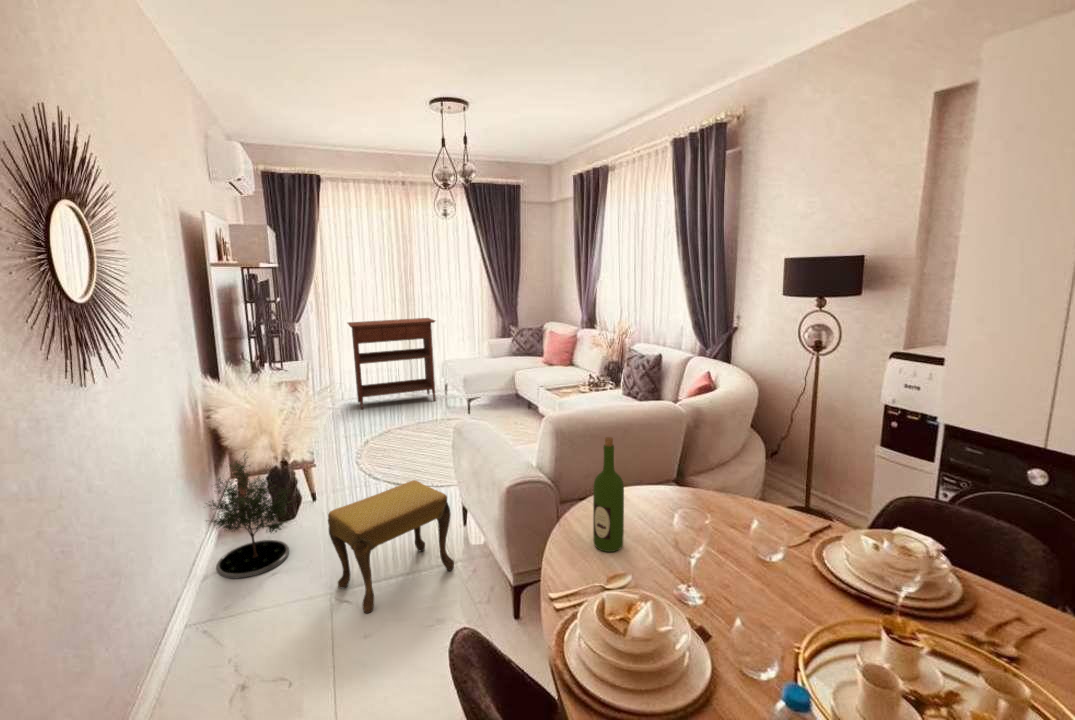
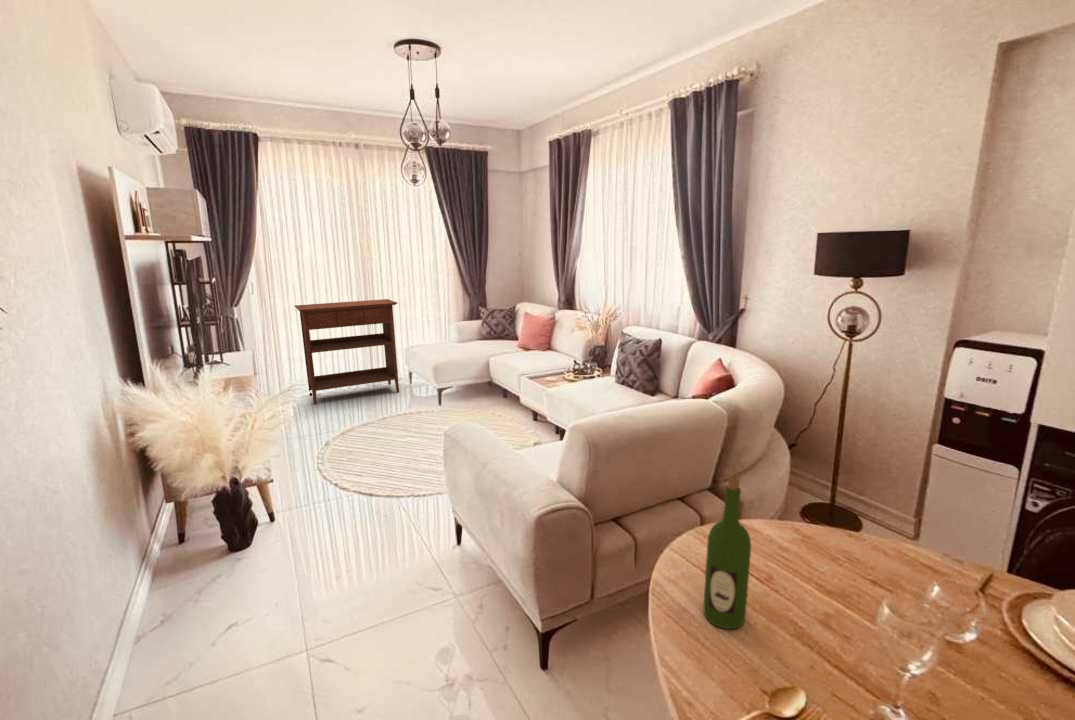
potted tree: present [209,454,291,579] -> none [133,476,251,636]
footstool: present [328,480,454,613] -> none [301,501,457,675]

